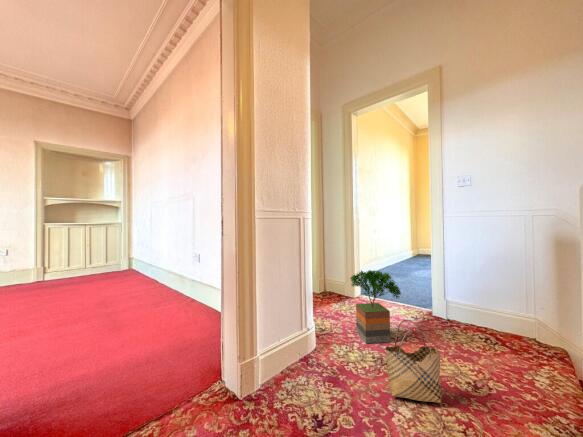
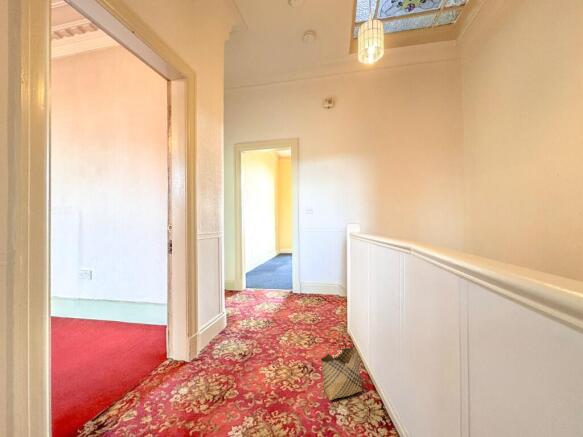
potted tree: present [350,270,401,344] -> none [267,285,314,356]

